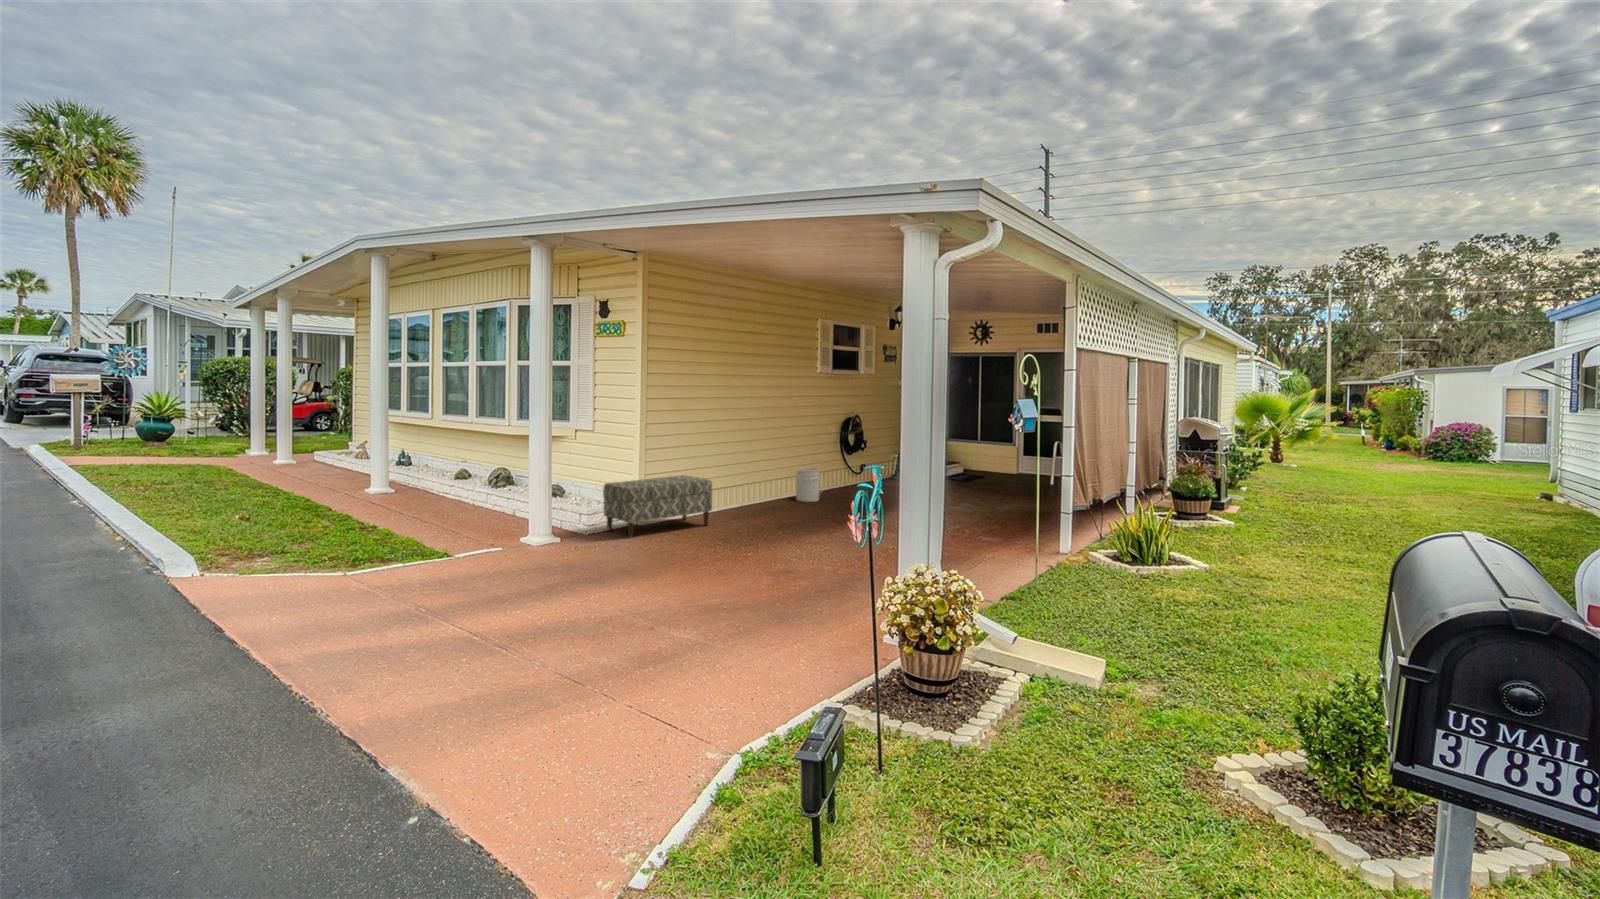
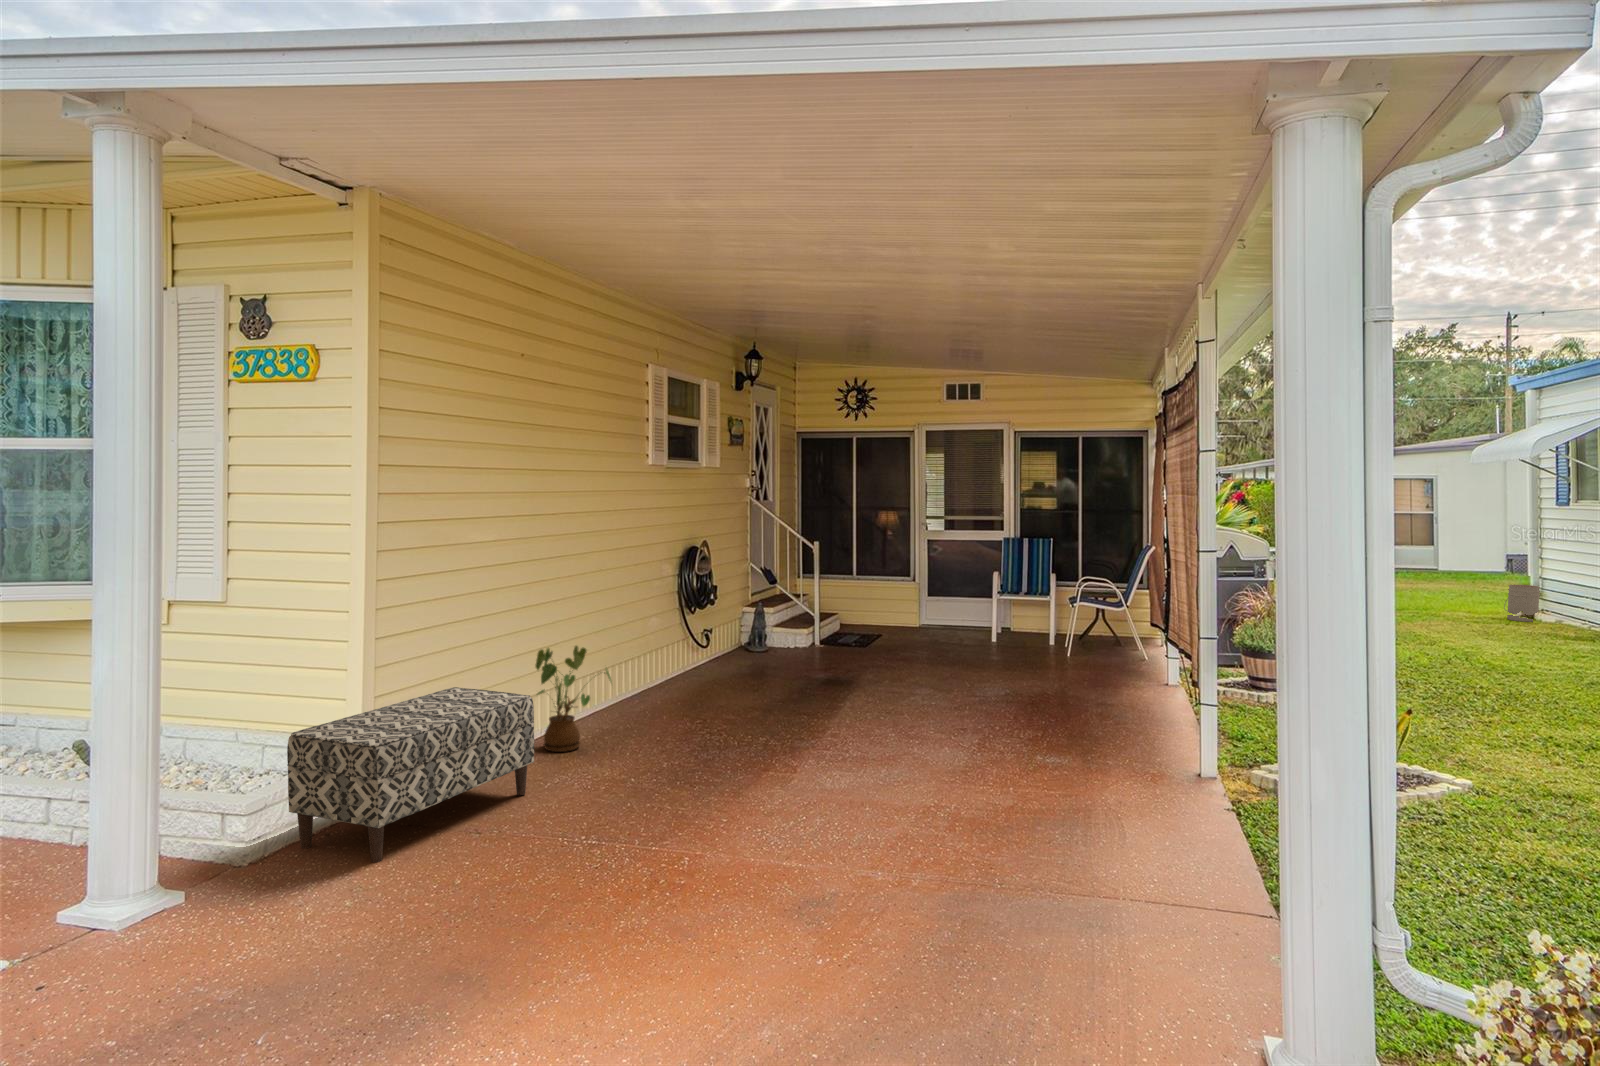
house plant: none [730,463,767,514] -> present [535,646,612,752]
bucket: present [796,468,821,502] -> present [1504,585,1540,622]

